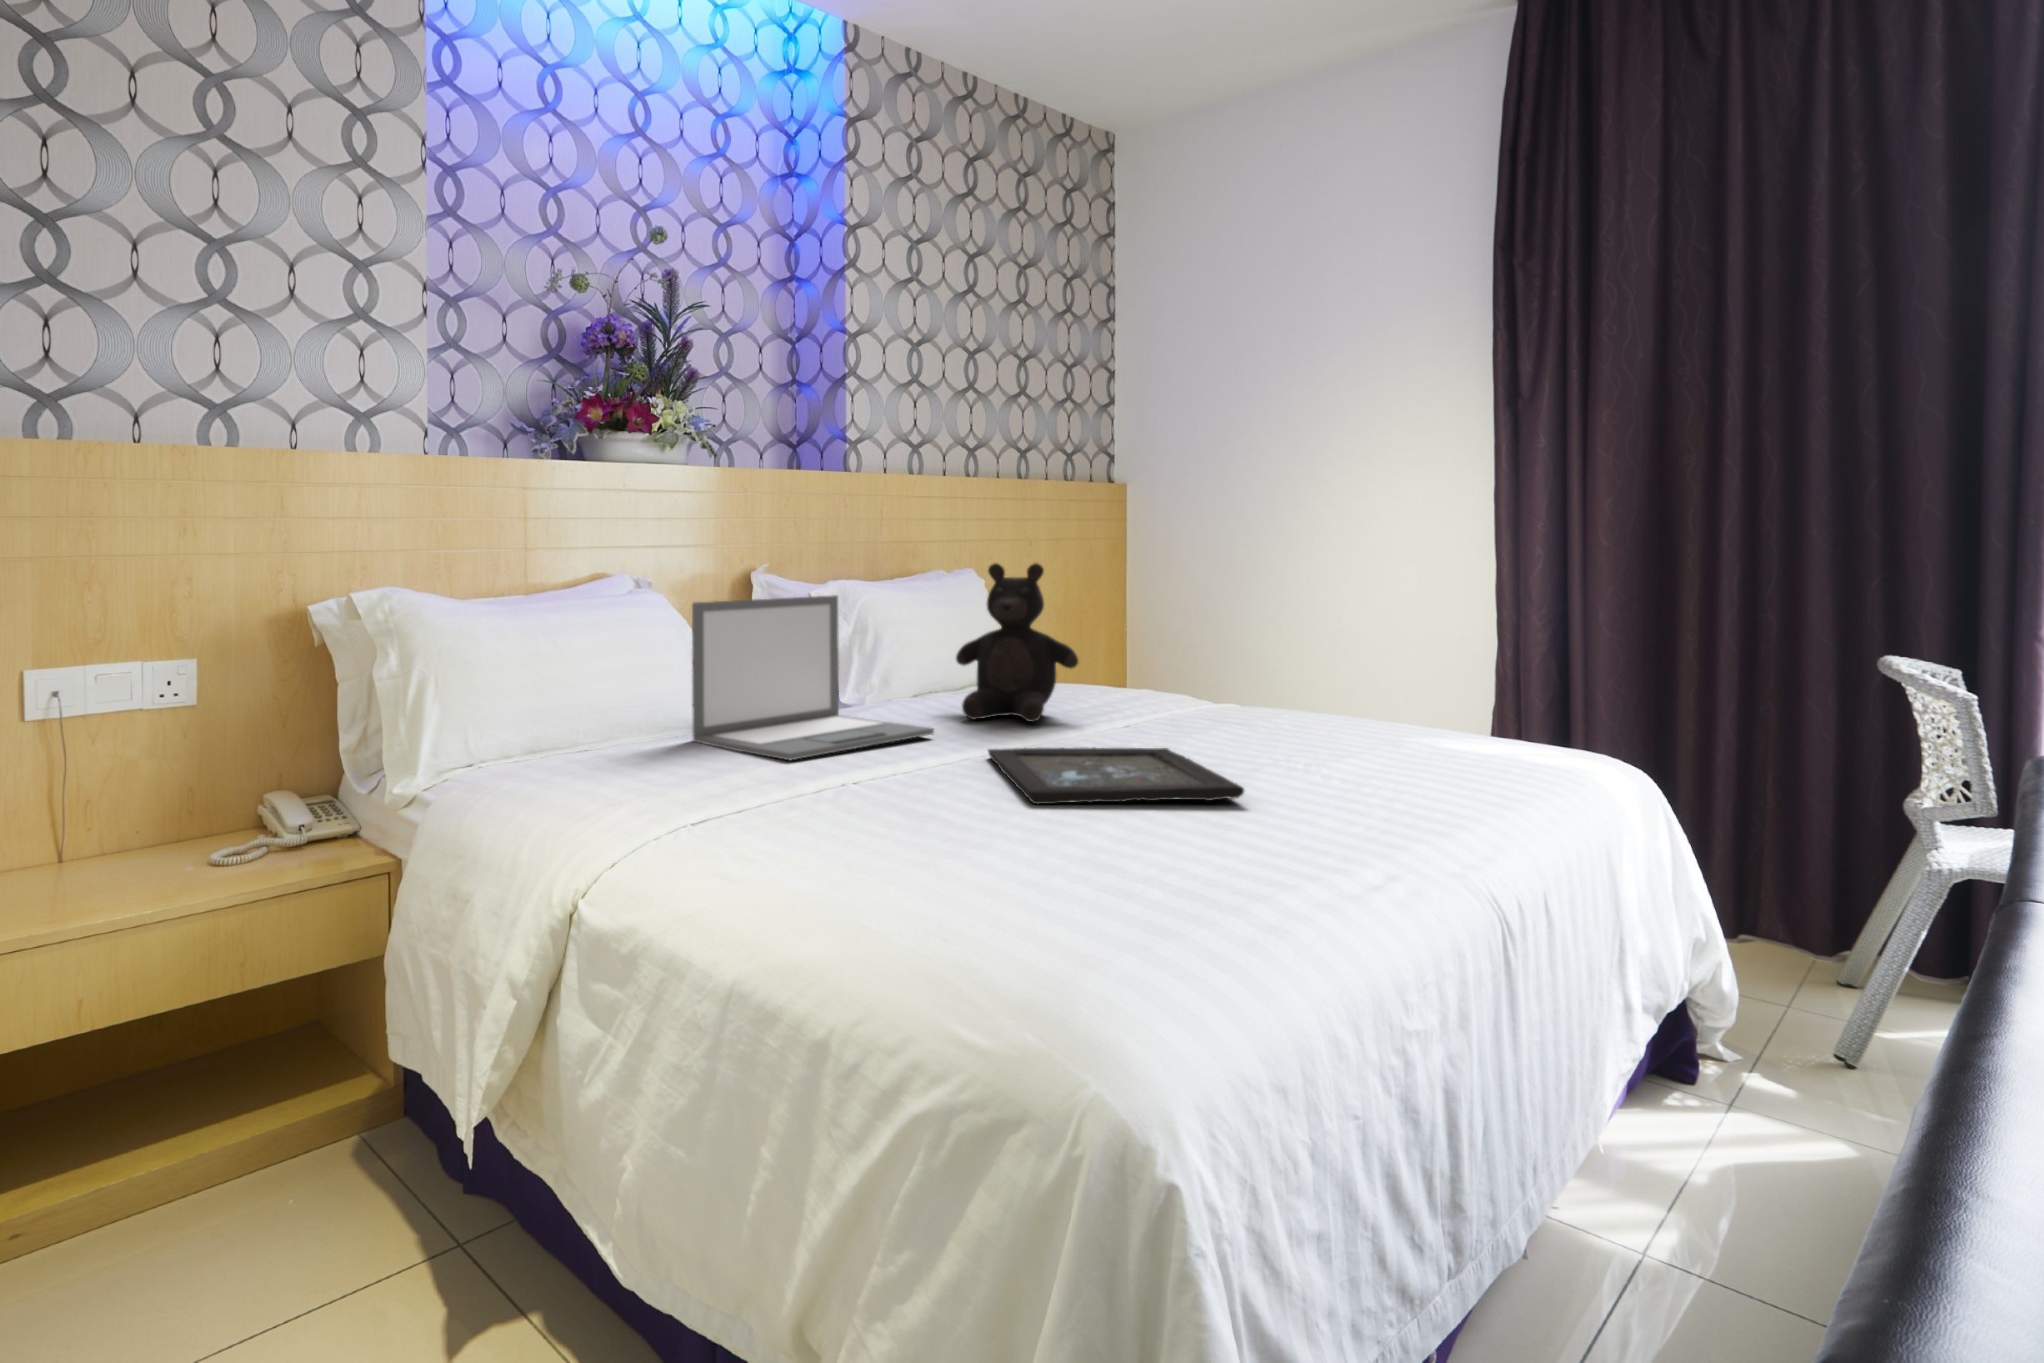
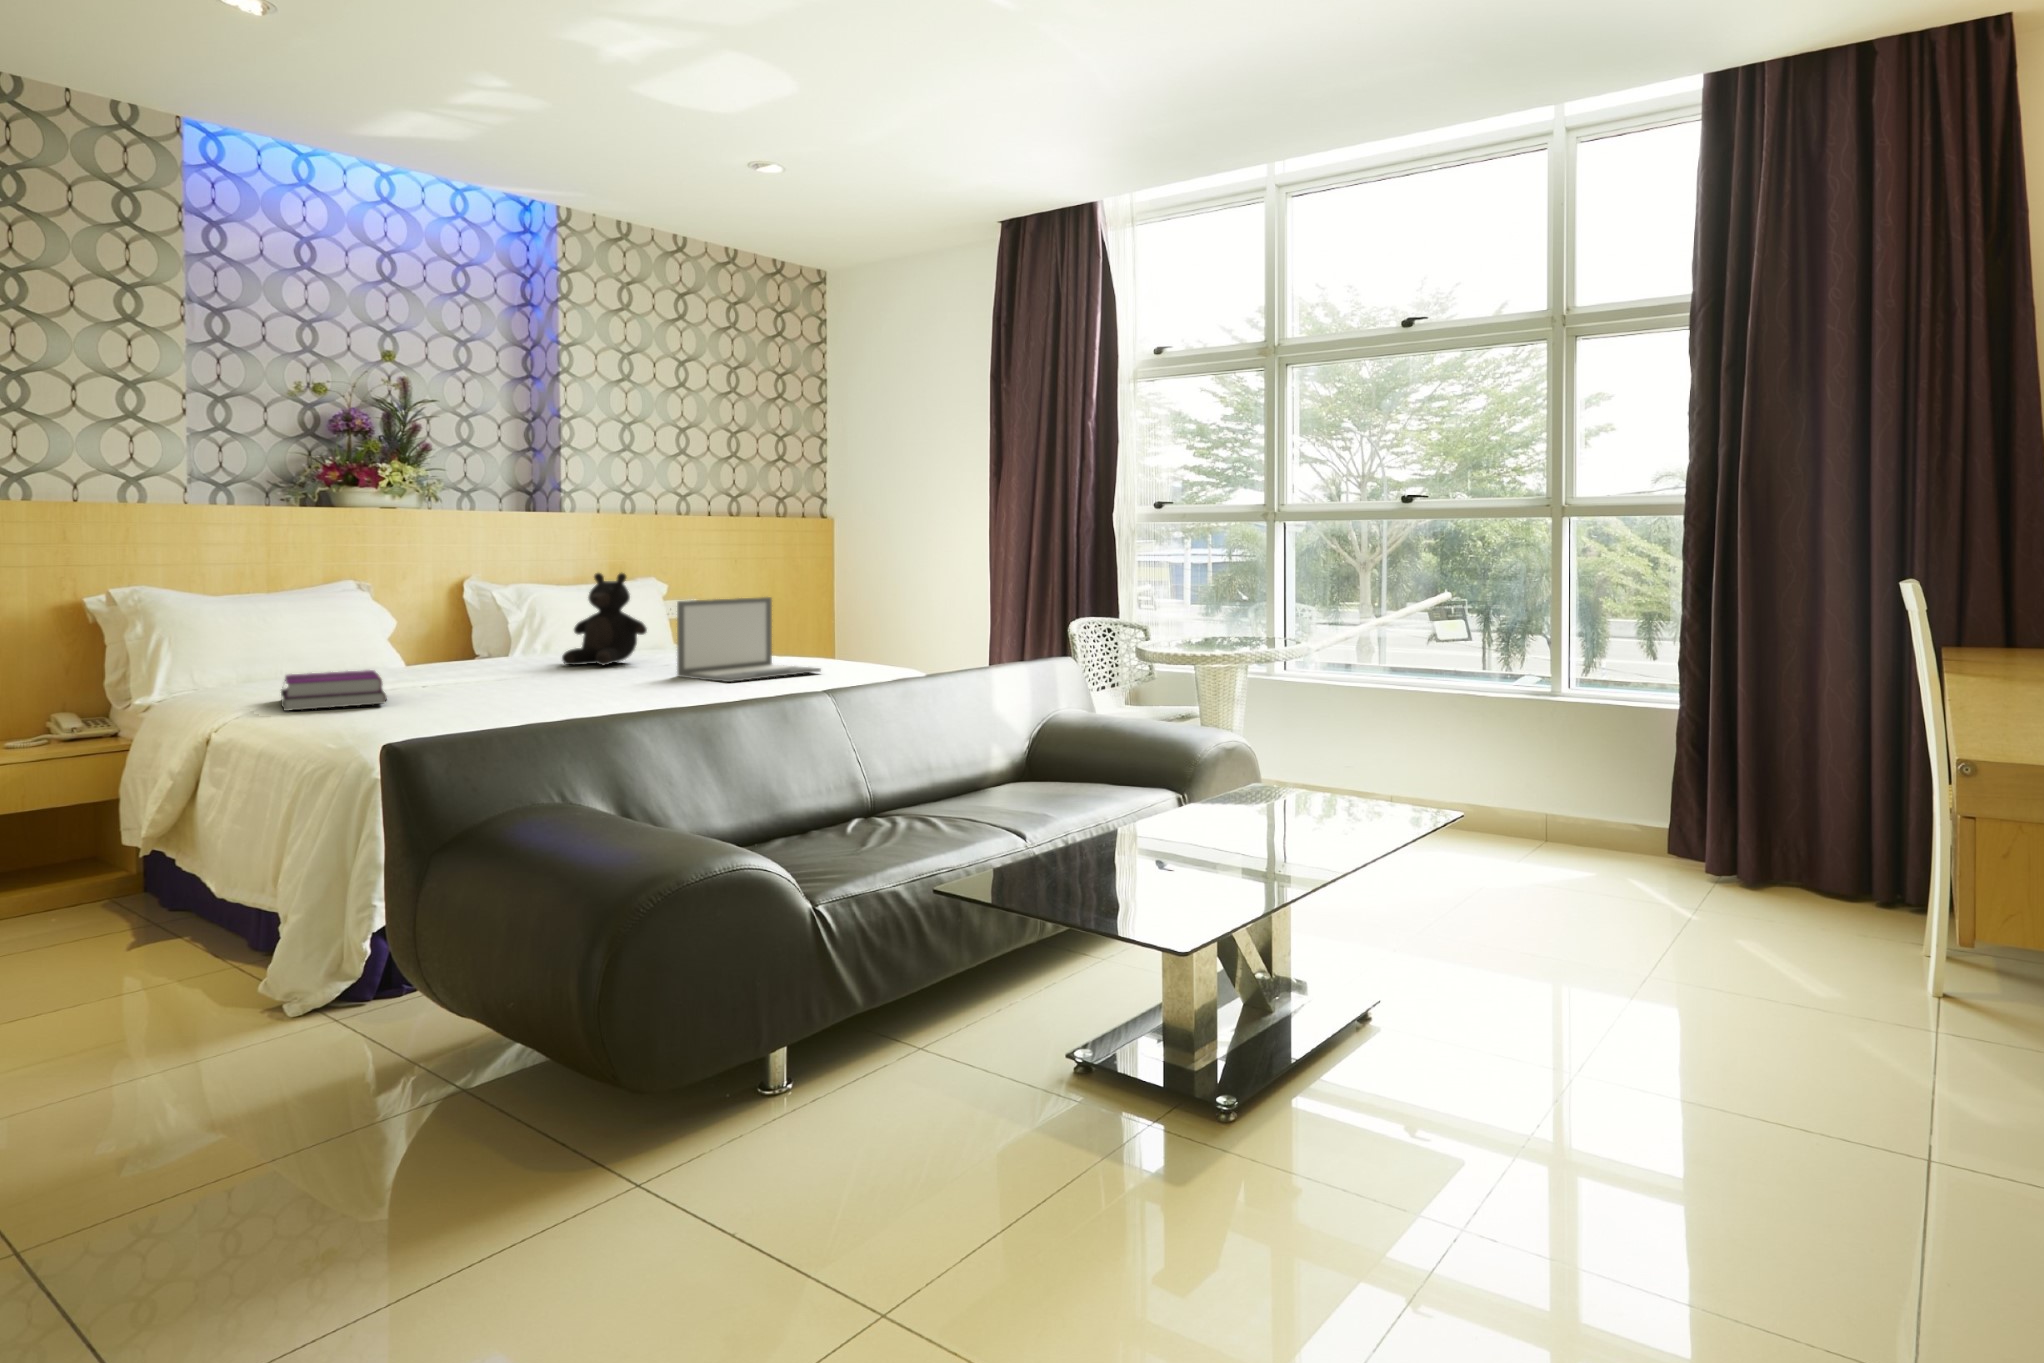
laptop: present [692,595,934,760] -> present [677,597,821,682]
tray: present [988,748,1245,804] -> none [492,673,639,694]
hardback book: none [699,754,927,861] -> present [281,670,387,711]

